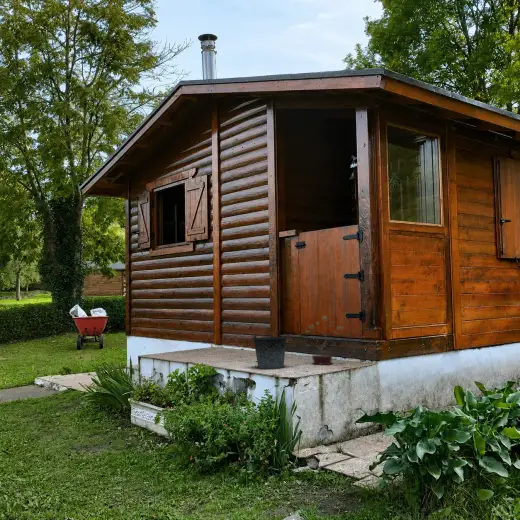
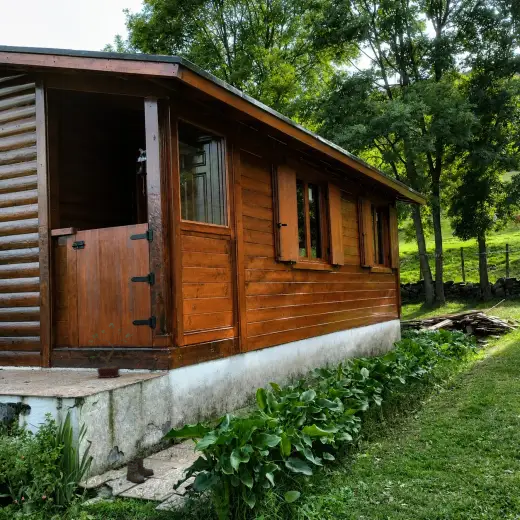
bucket: present [251,336,287,369] -> none [23,348,68,388]
boots: none [331,437,357,459] -> present [126,458,154,483]

